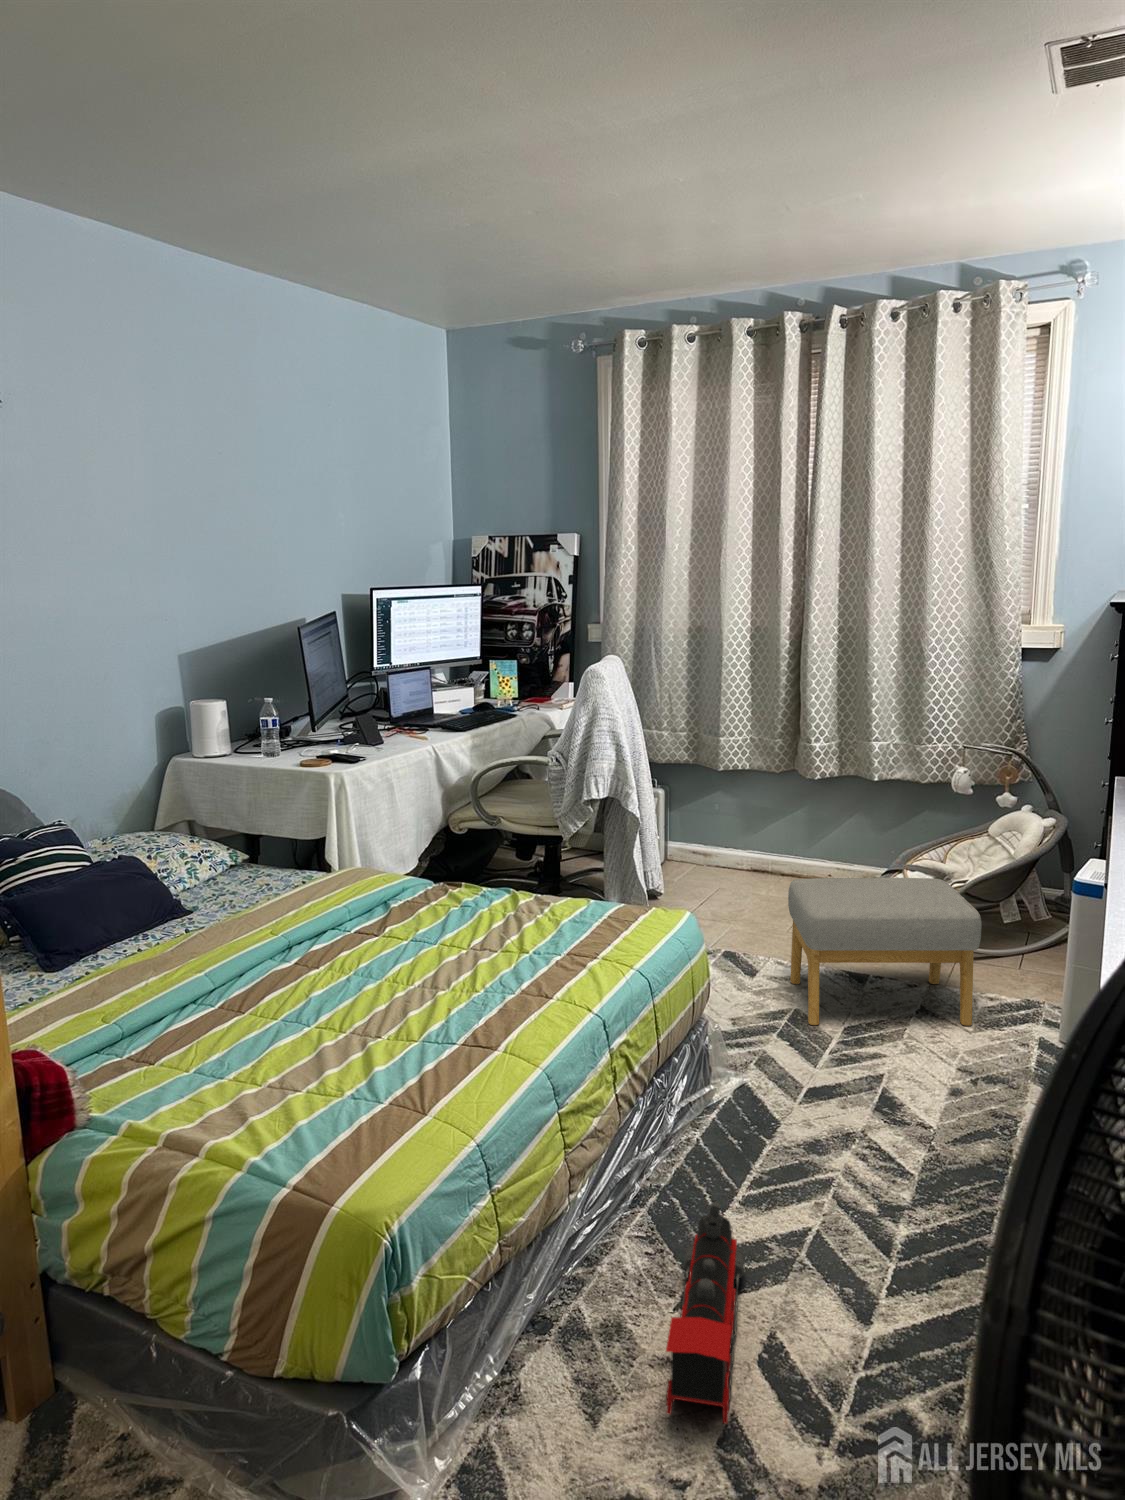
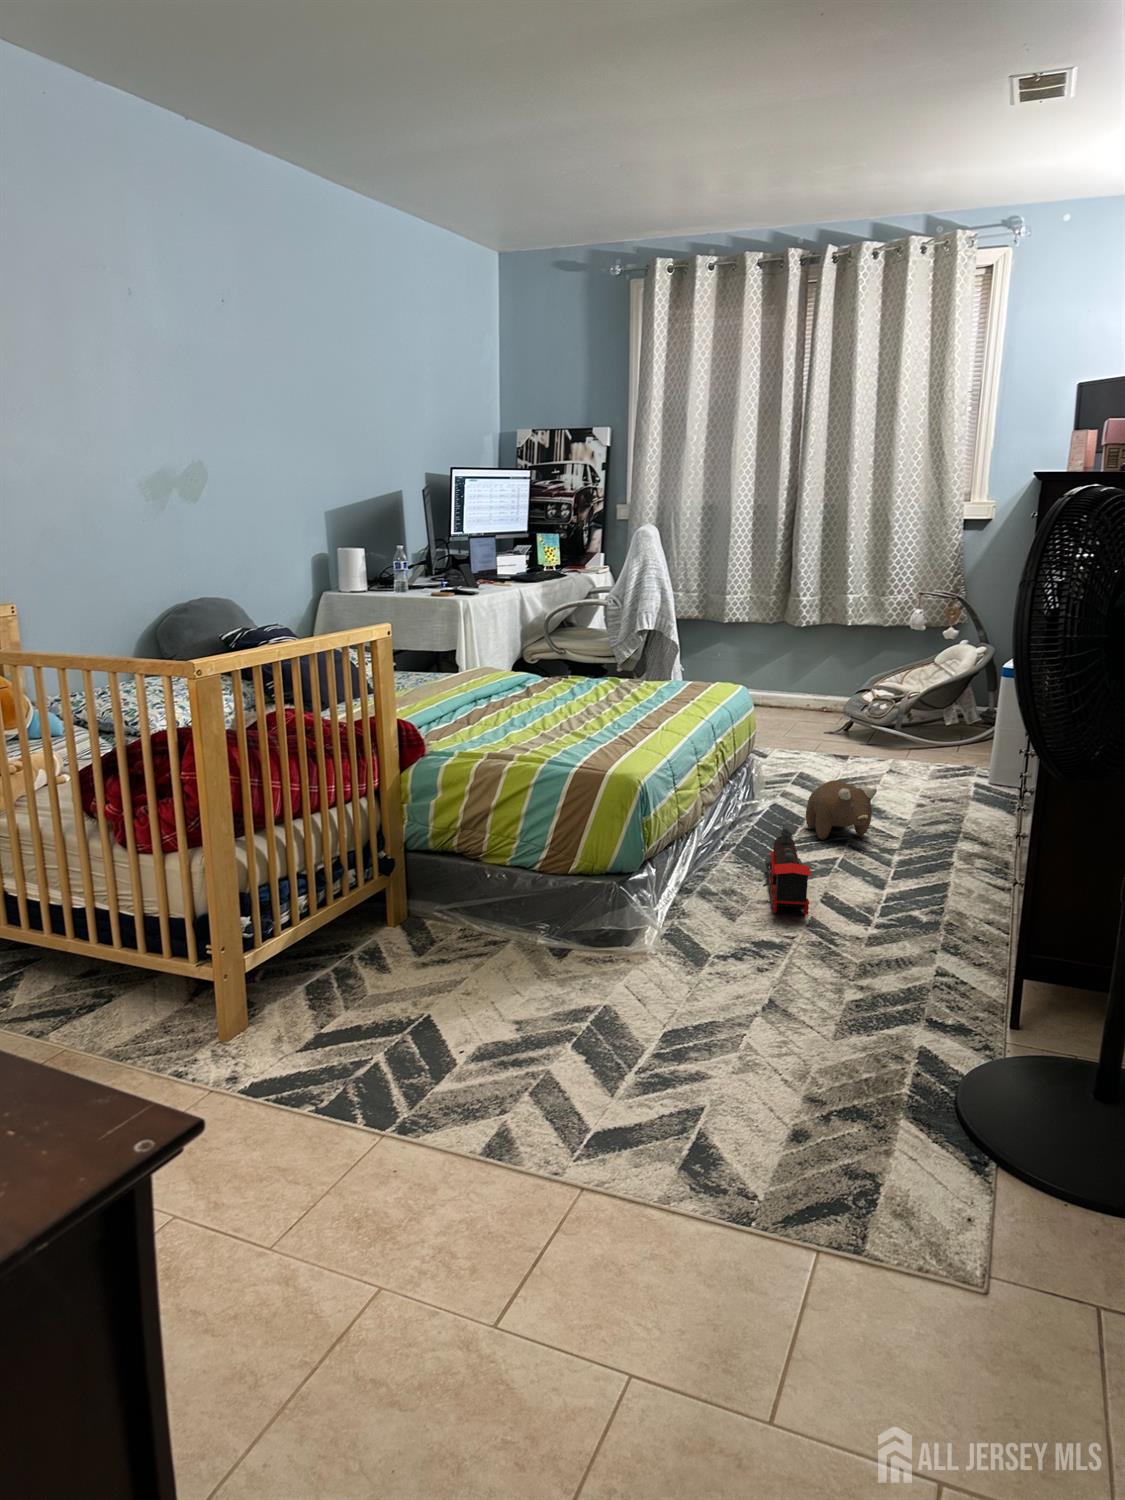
footstool: present [788,878,982,1026] -> none [796,681,936,778]
plush toy: none [774,1080,876,1178] -> present [806,780,877,839]

